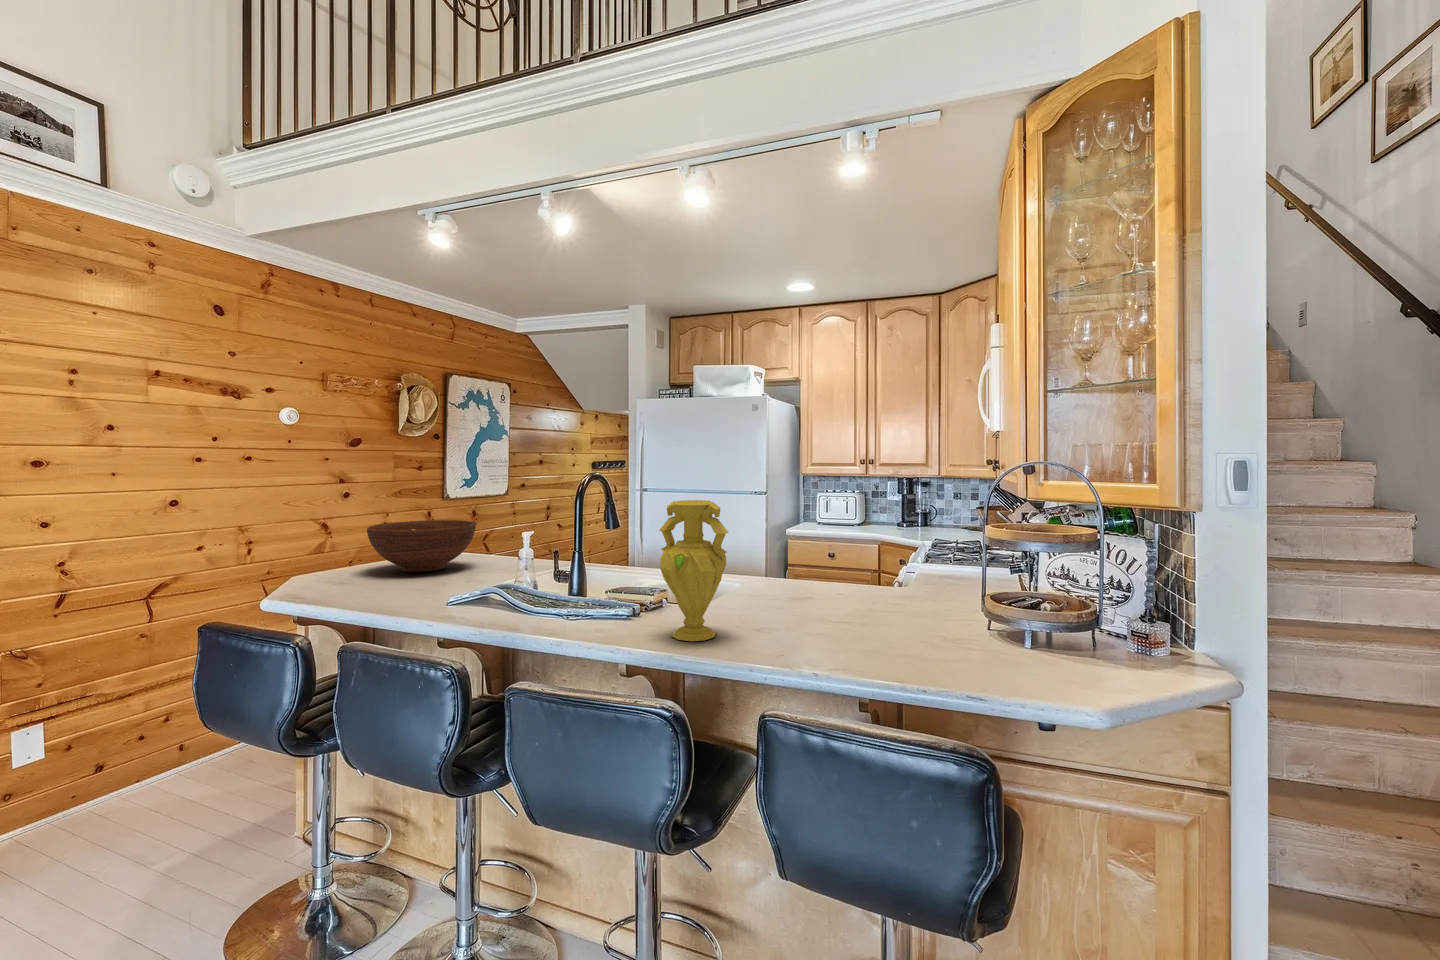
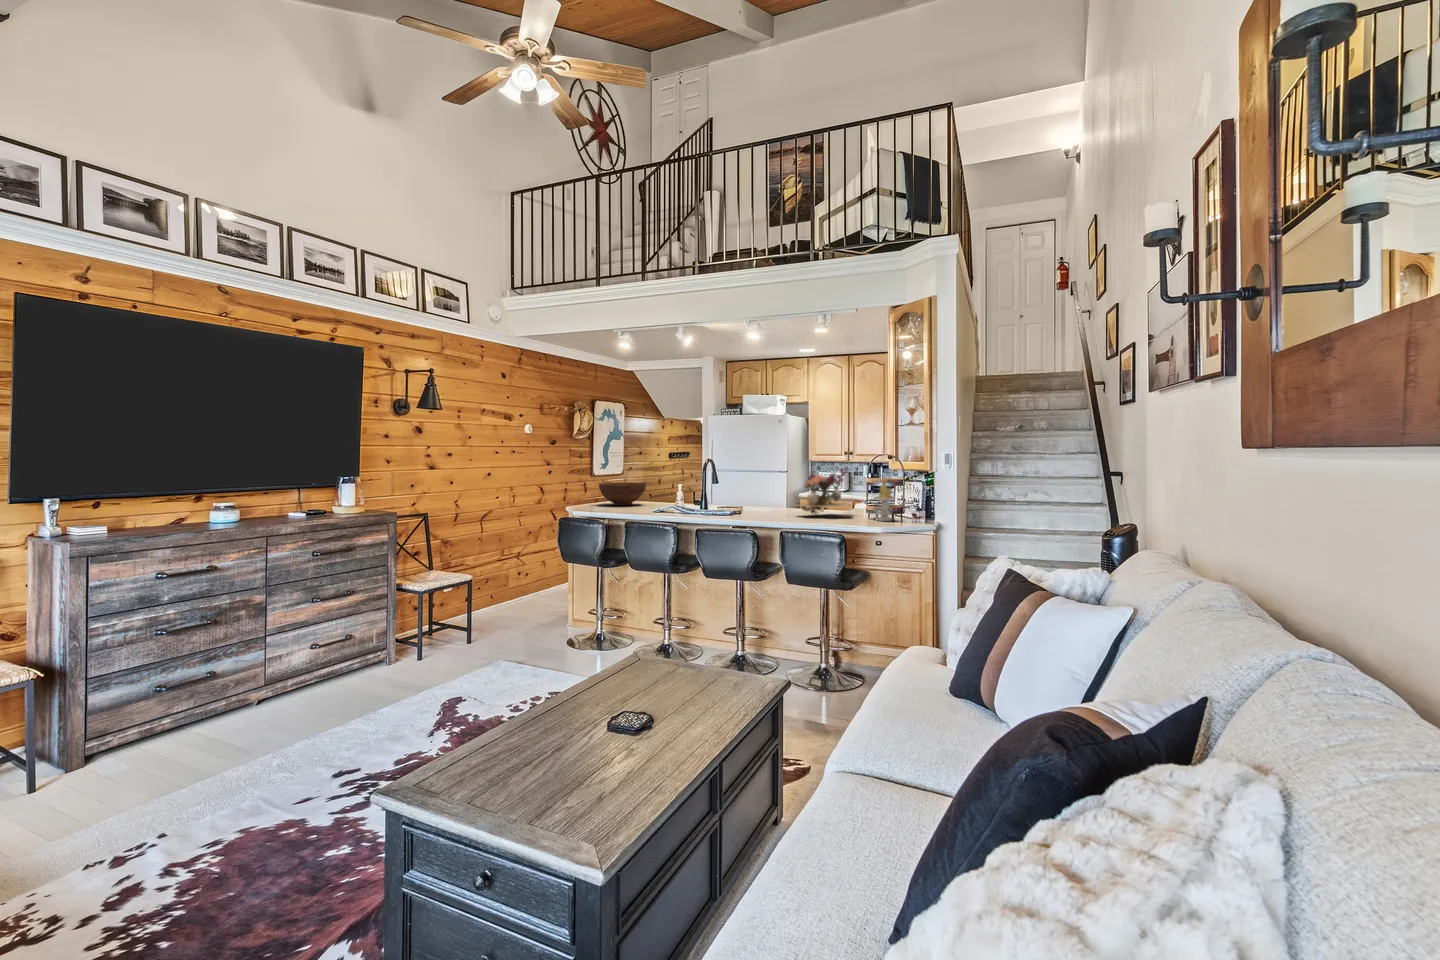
flower arrangement: none [792,494,958,629] -> present [798,468,851,514]
vase: present [659,500,728,641] -> none [745,468,771,517]
candle: none [1038,533,1113,672] -> present [875,478,895,521]

